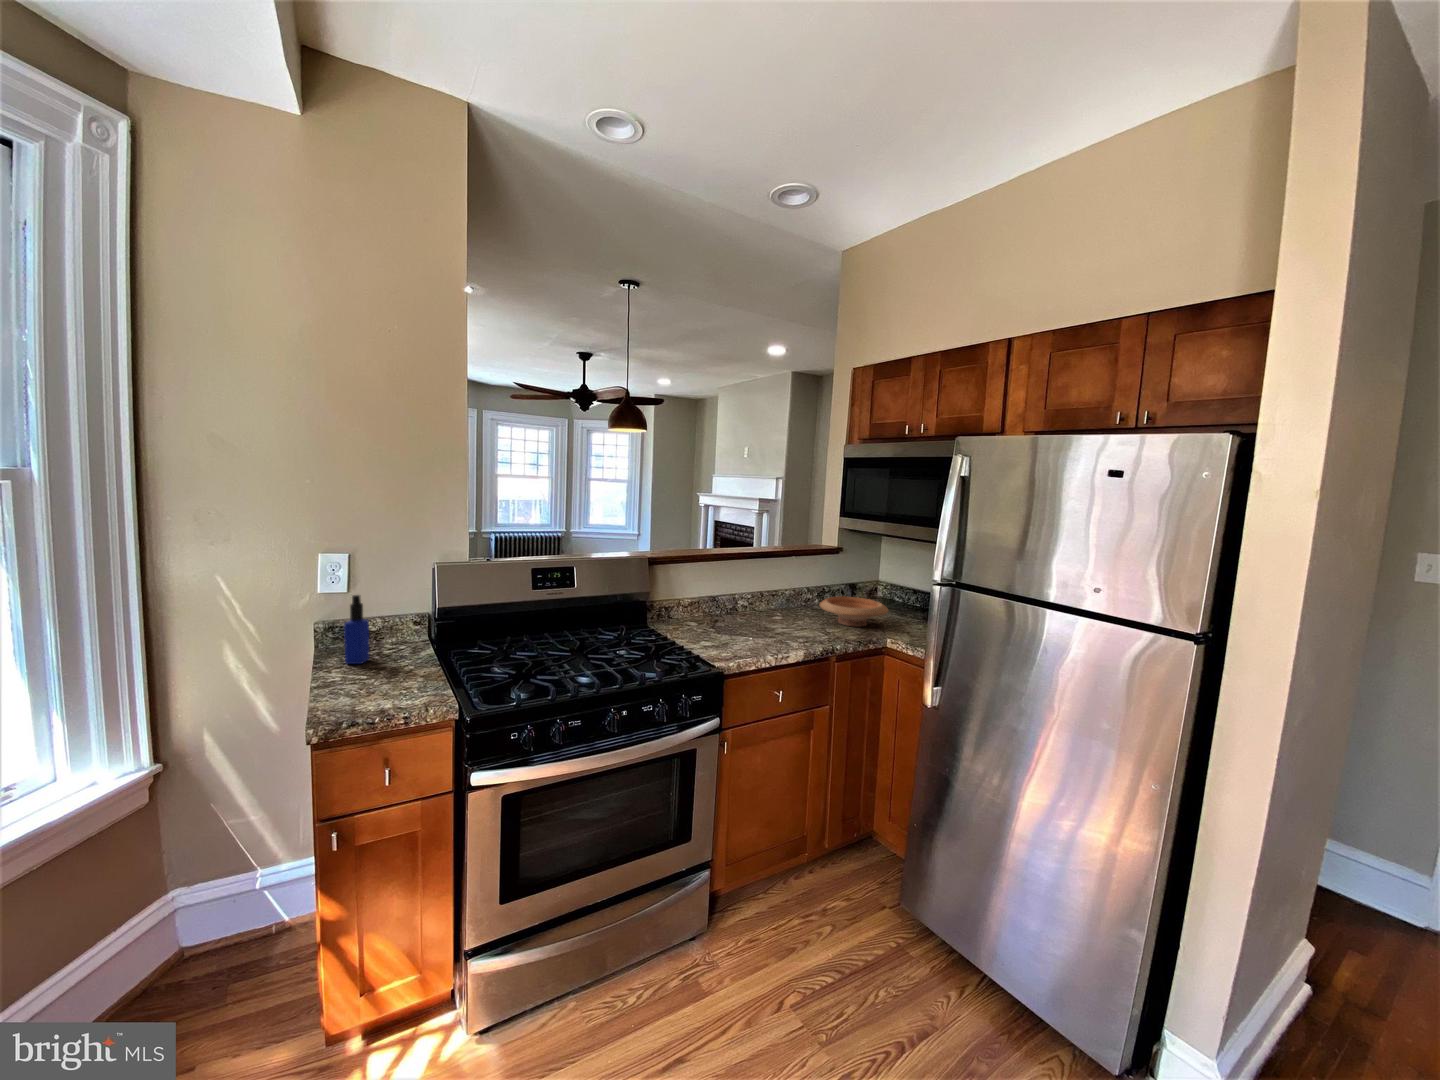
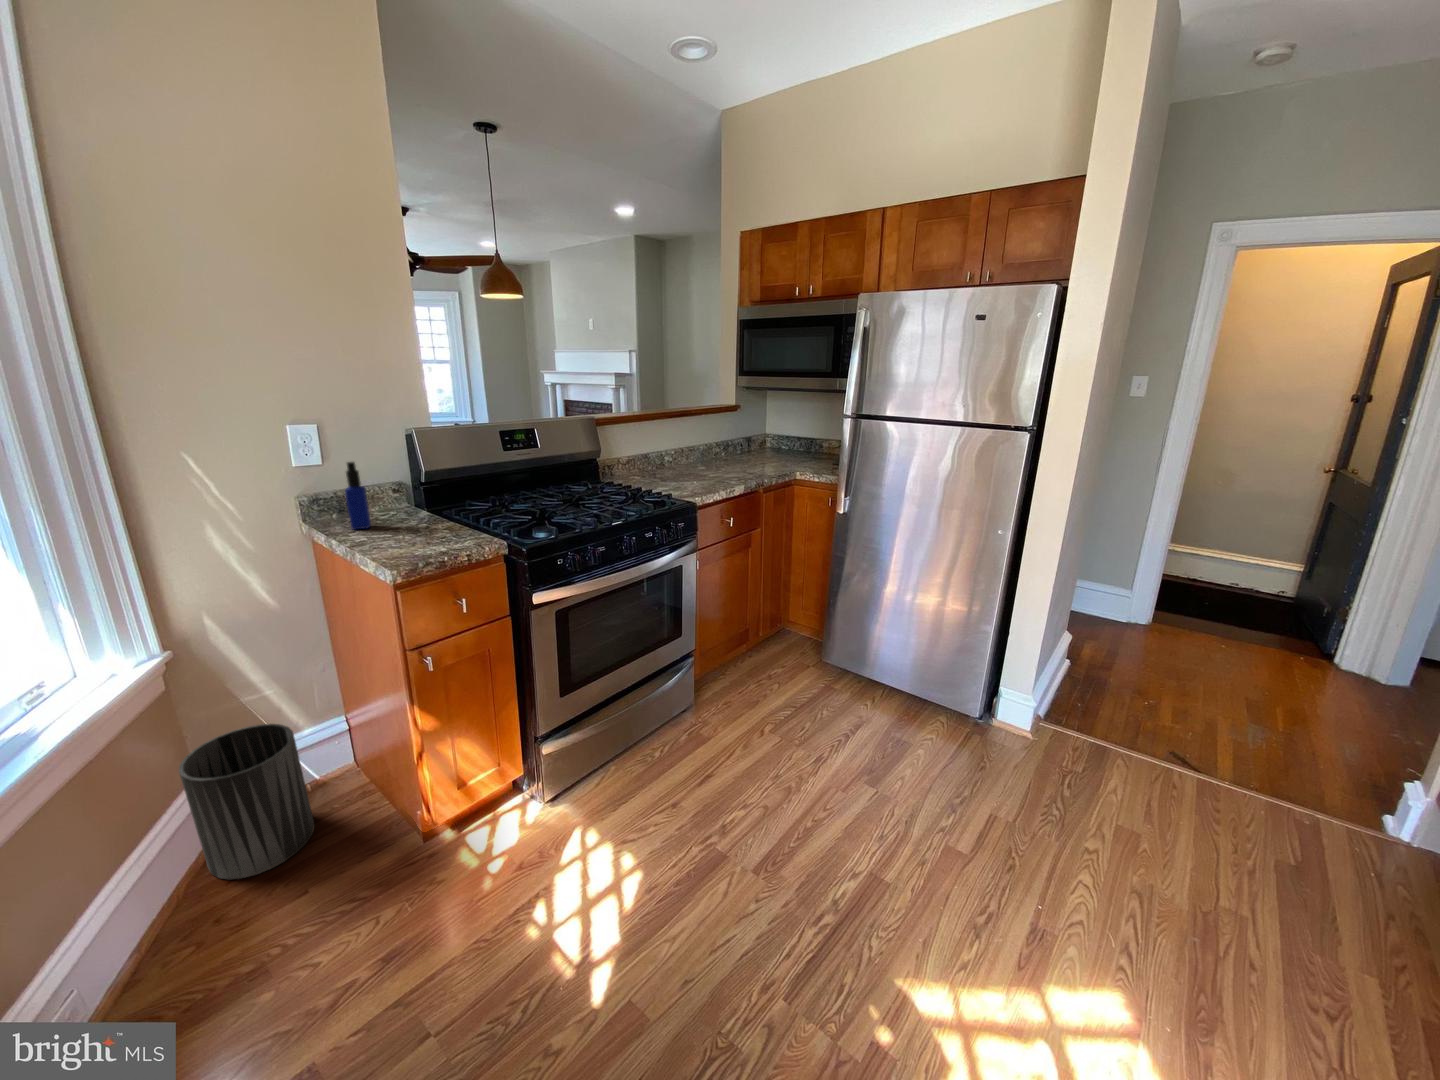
wooden bowl: present [820,596,888,627] -> none [734,445,790,467]
trash can: none [116,855,249,1040] -> present [179,724,315,879]

